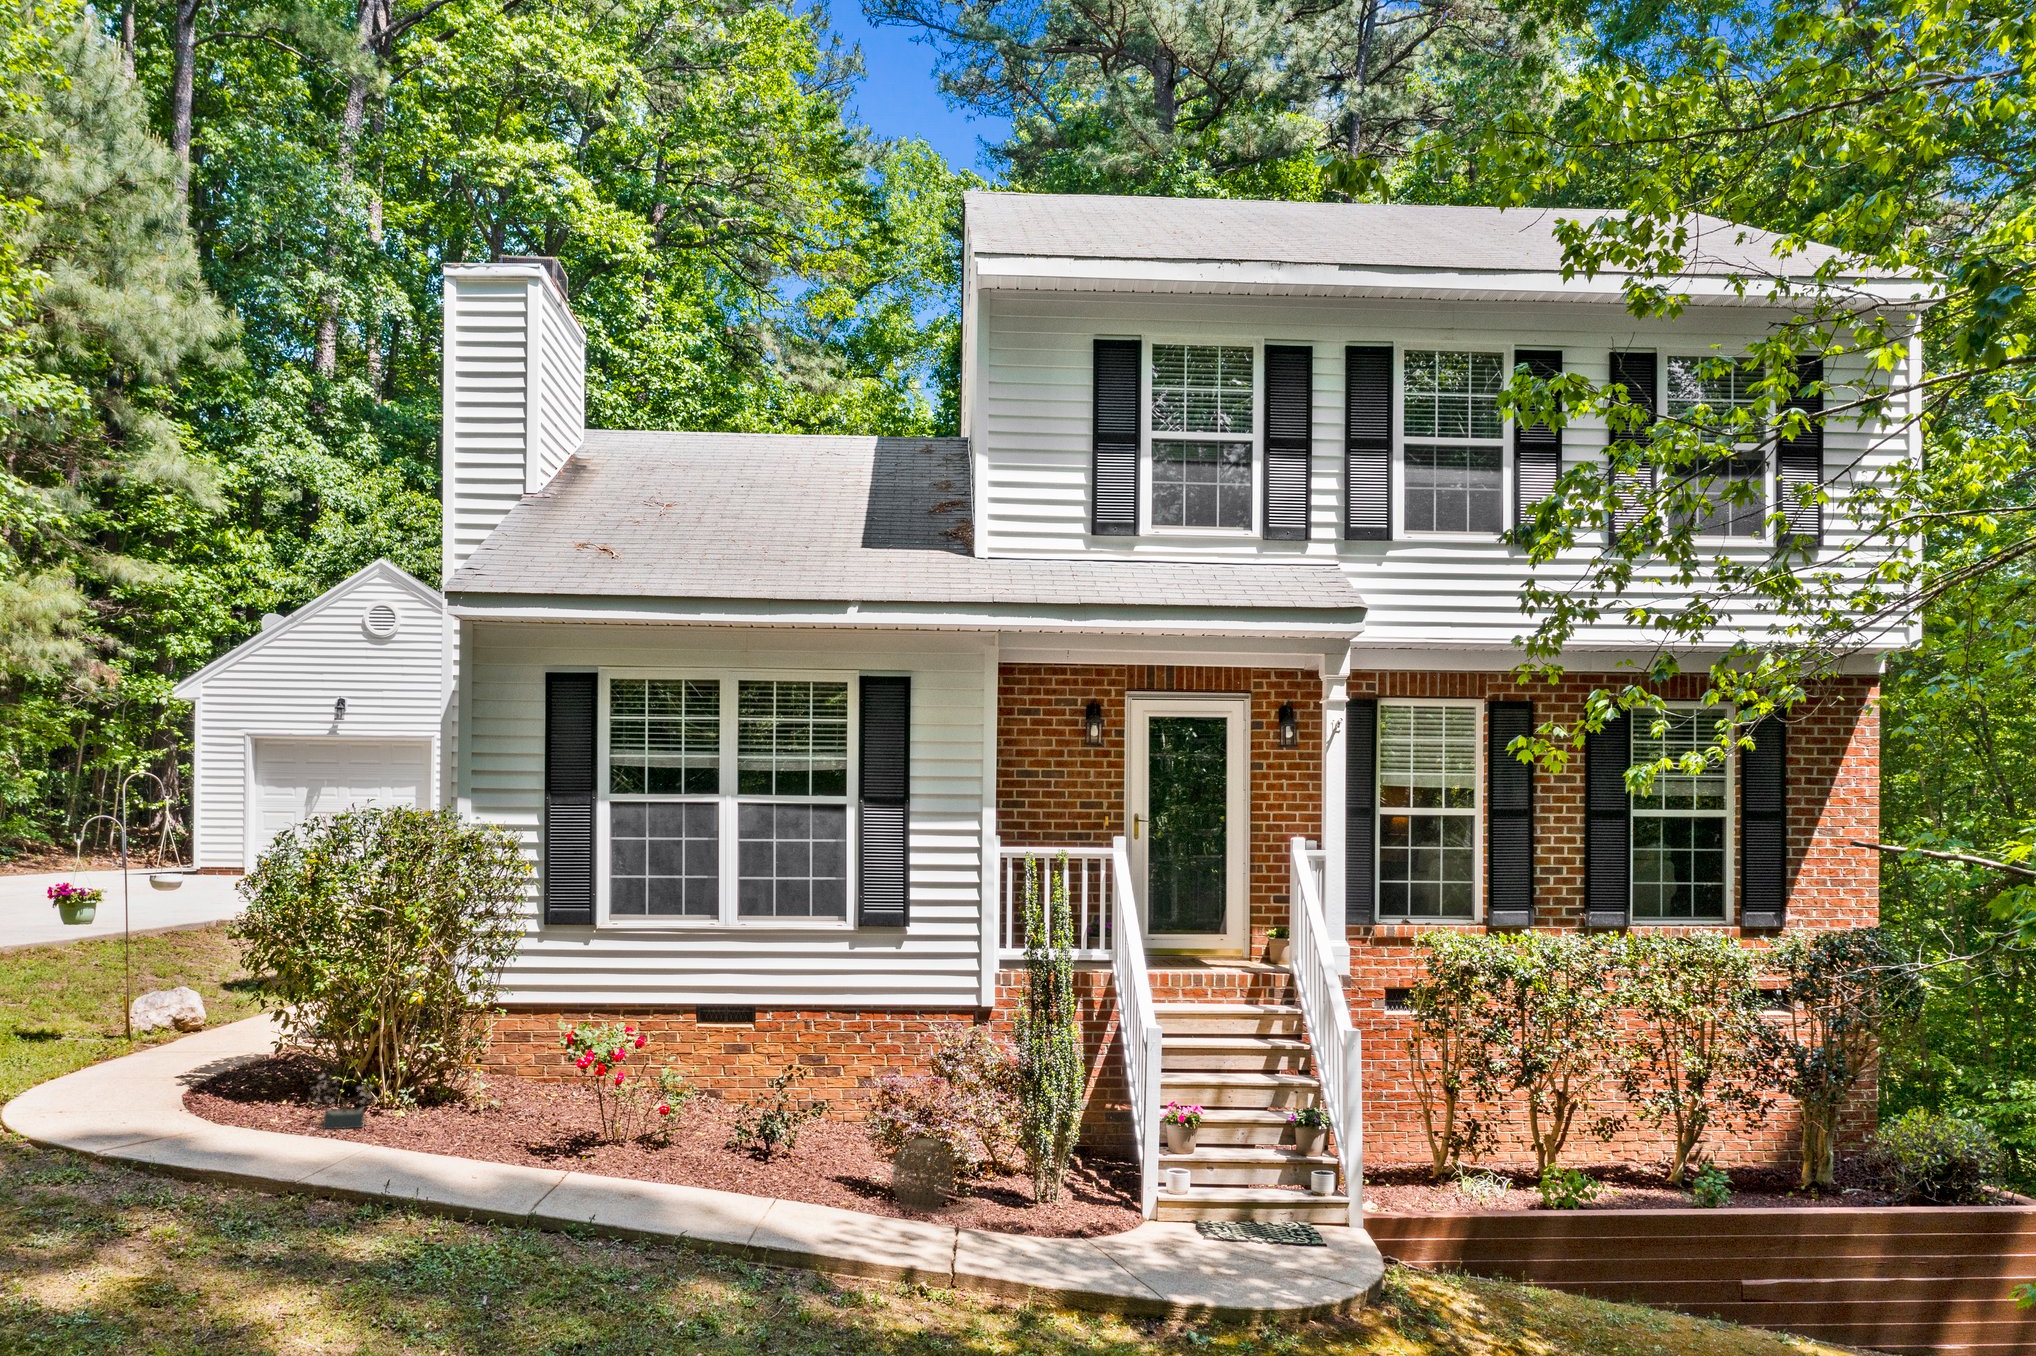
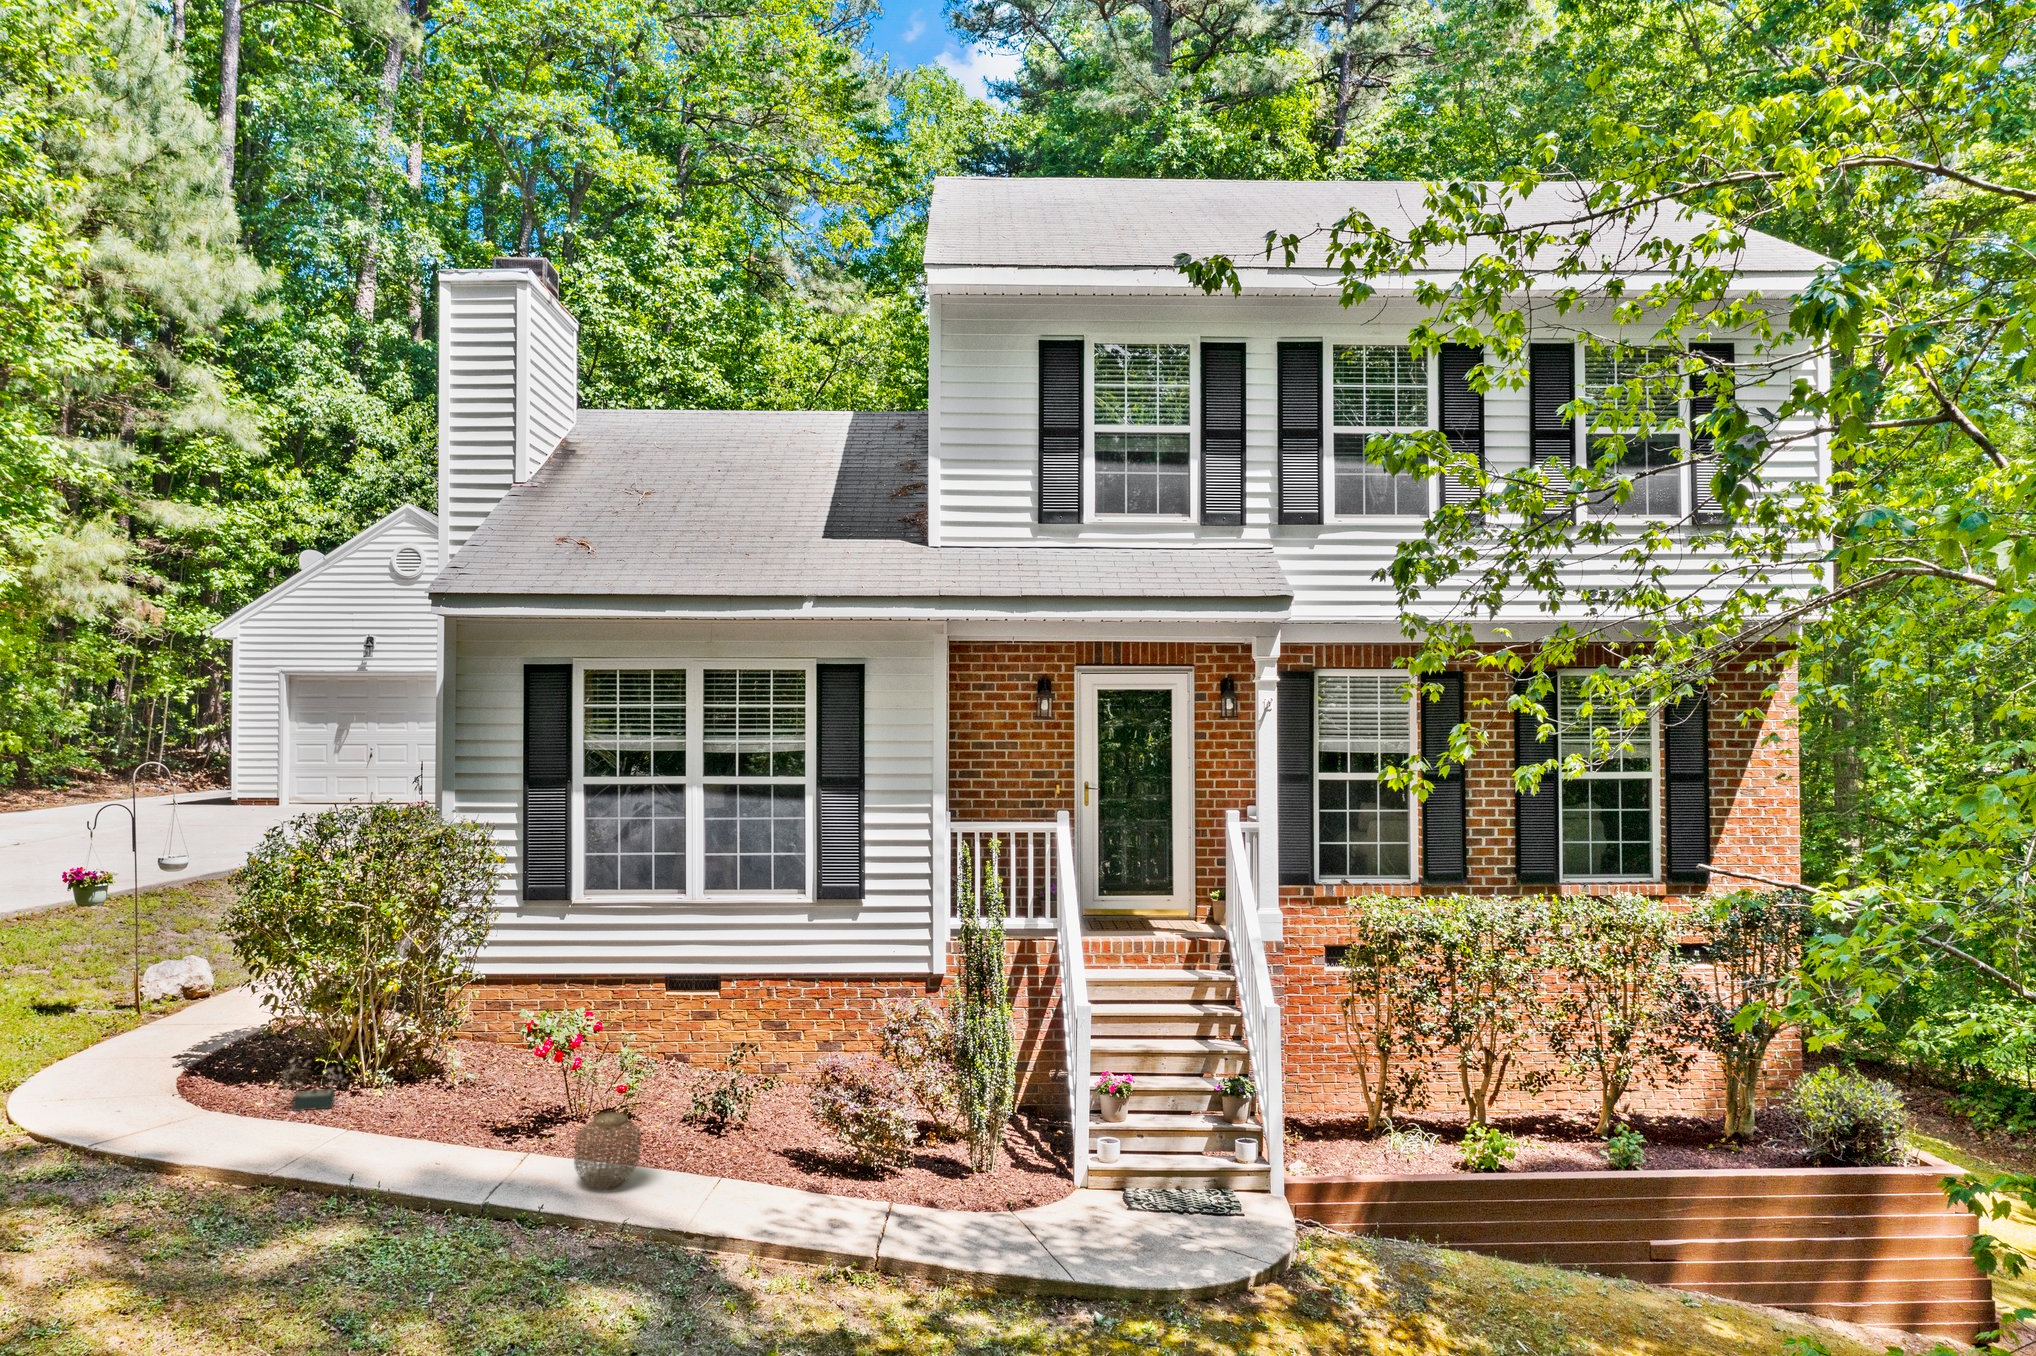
woven basket: present [892,1138,954,1211] -> present [574,1112,641,1190]

